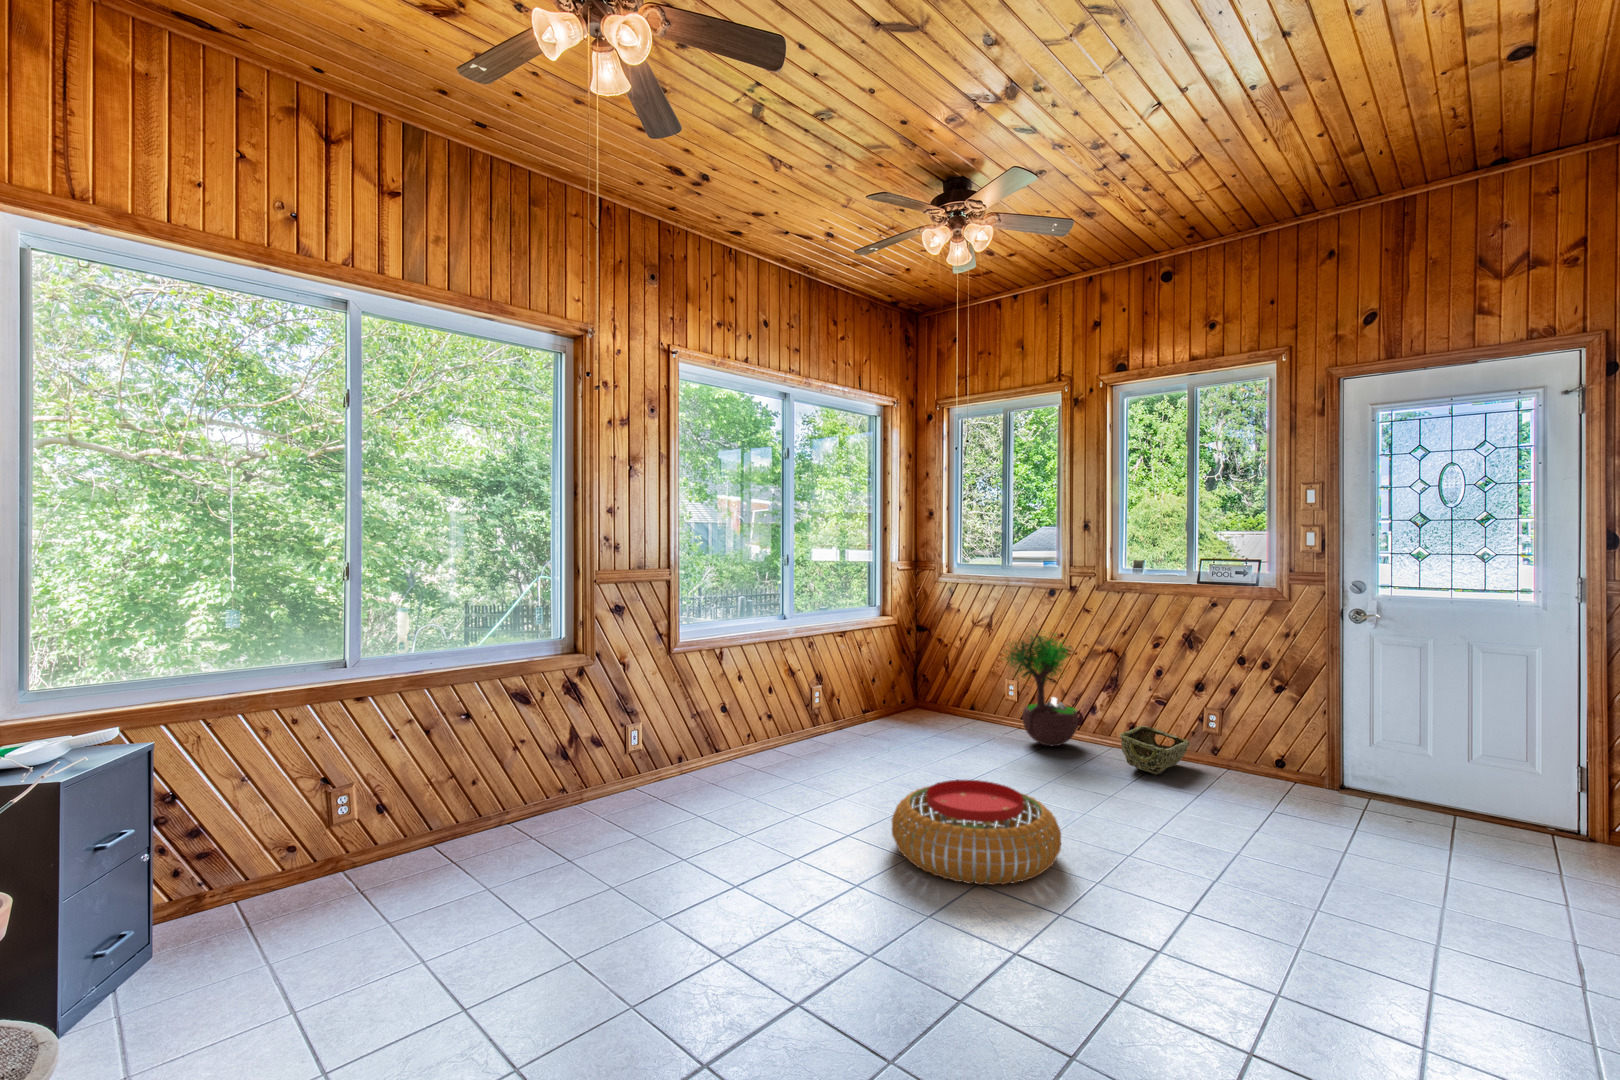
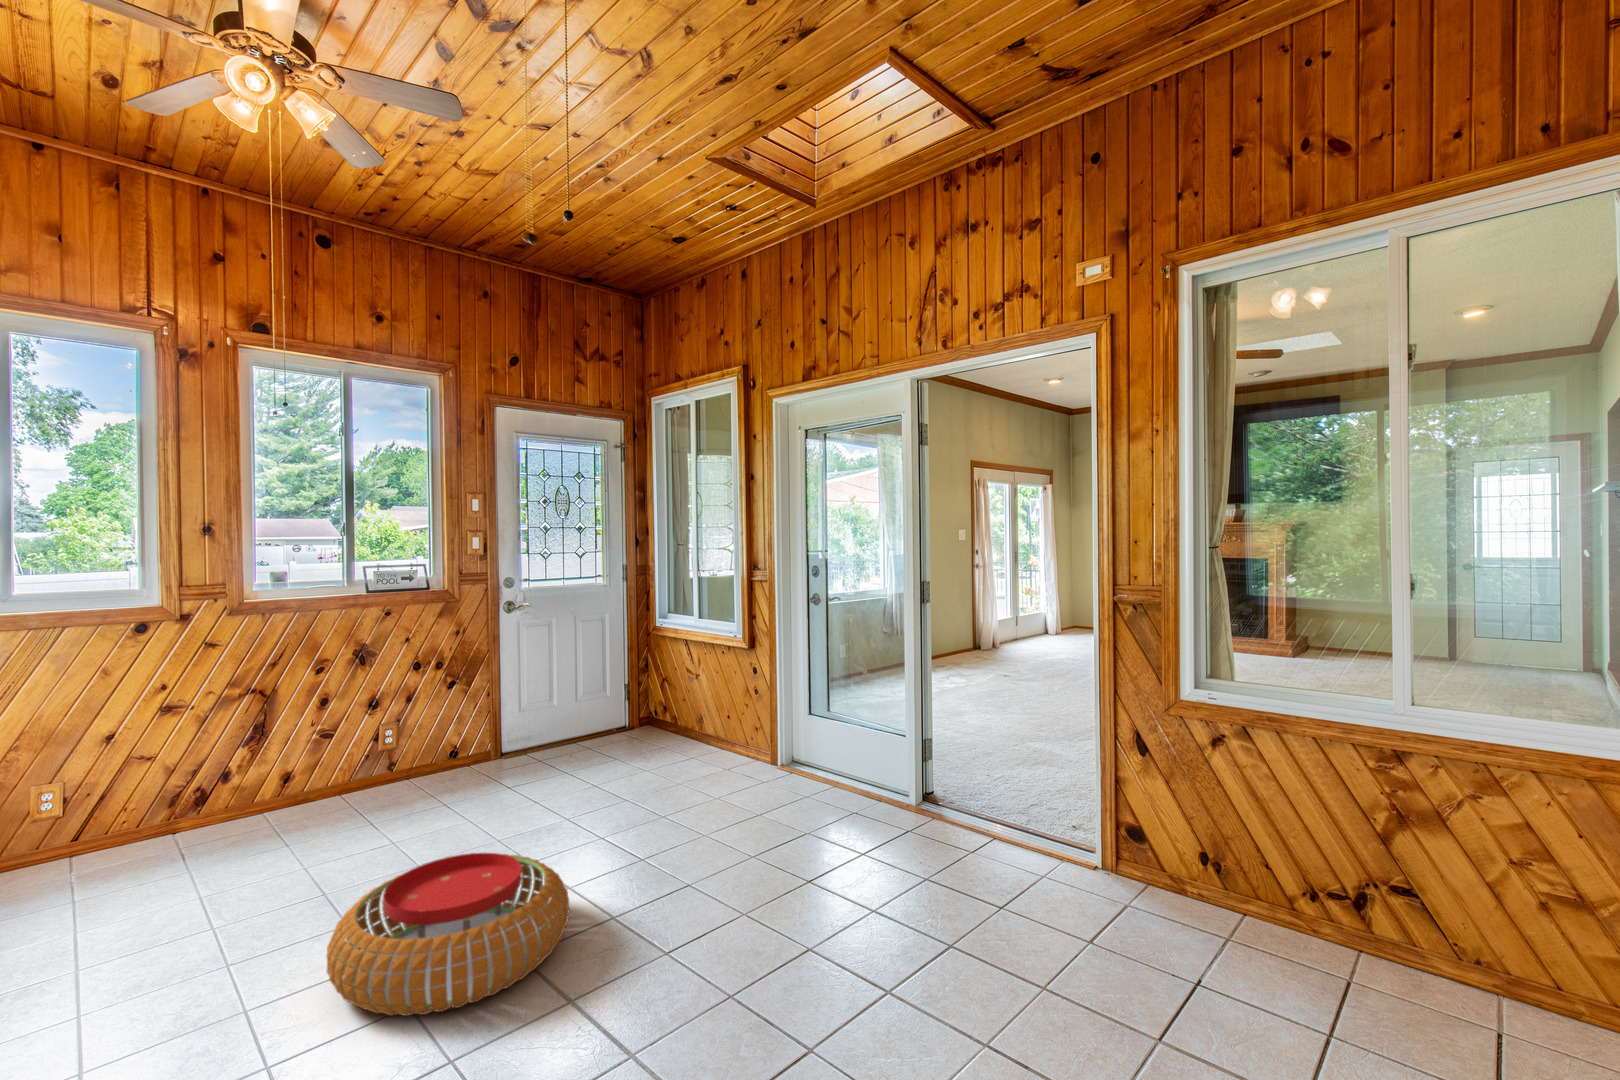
potted tree: present [1004,631,1078,746] -> none [94,673,239,852]
woven basket: present [1120,726,1189,774] -> none [311,765,393,814]

